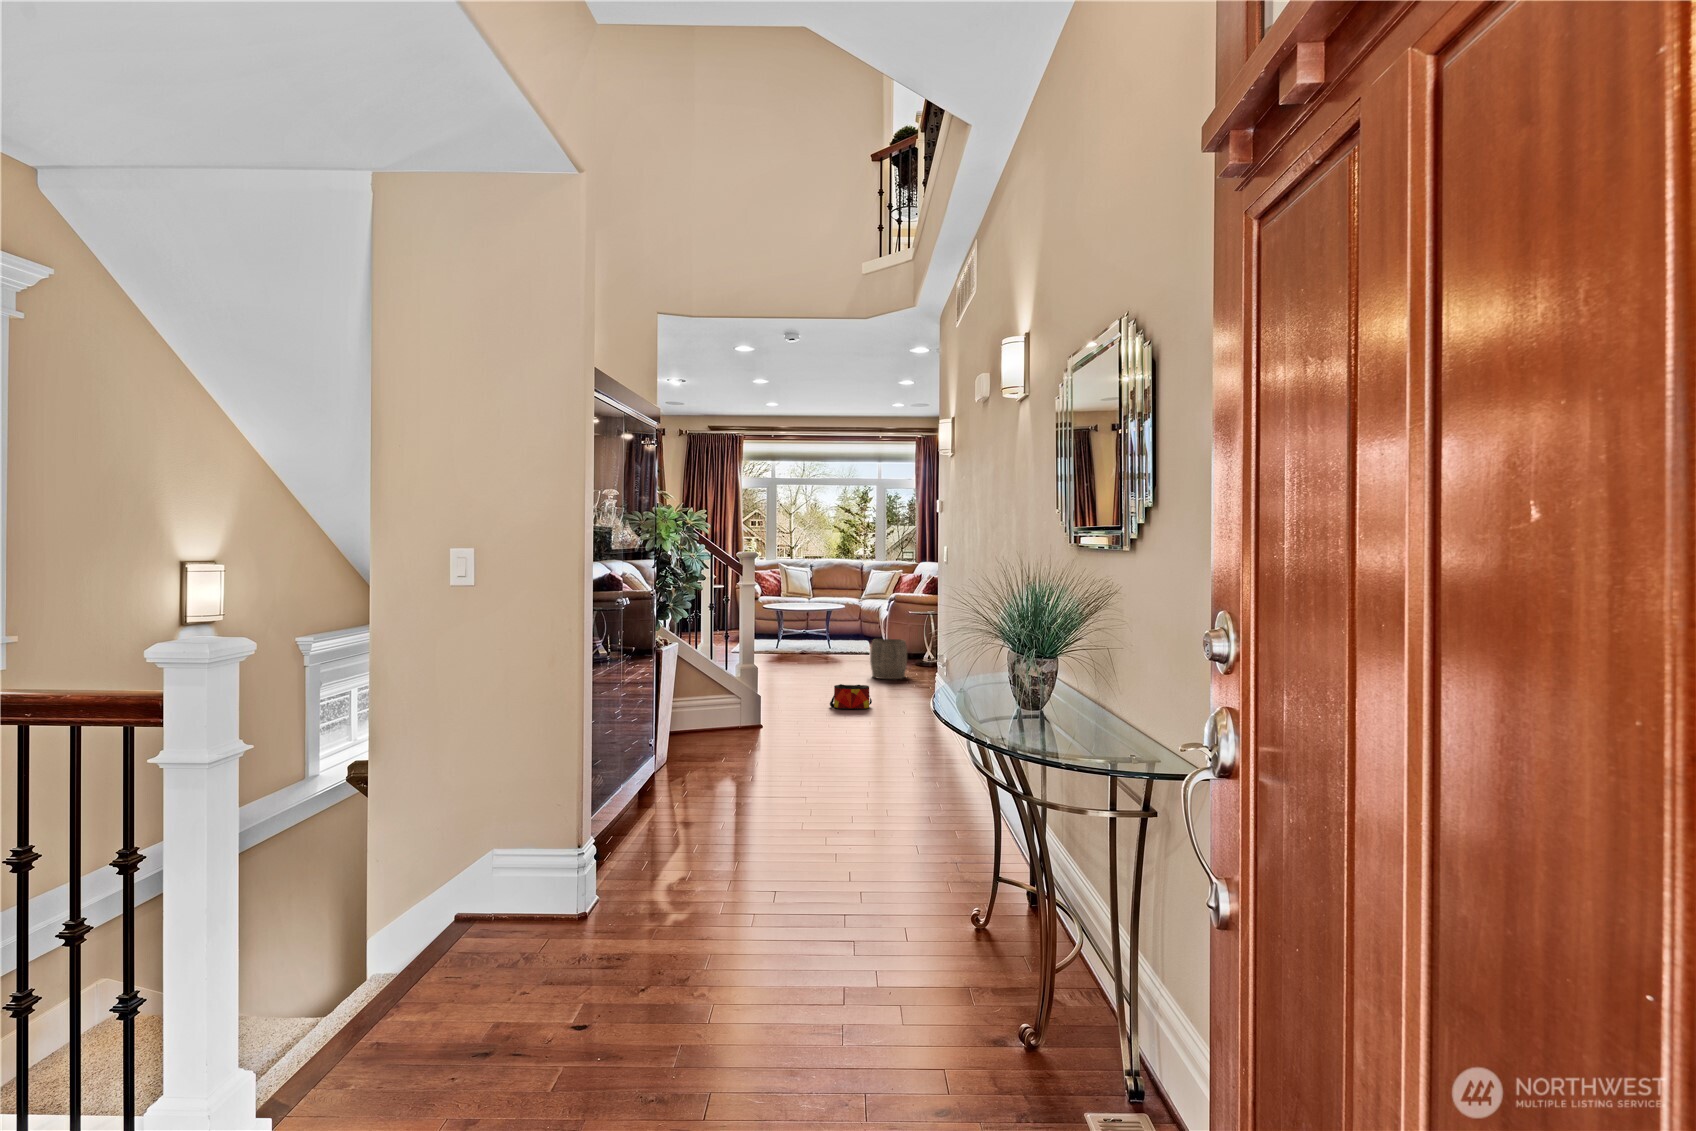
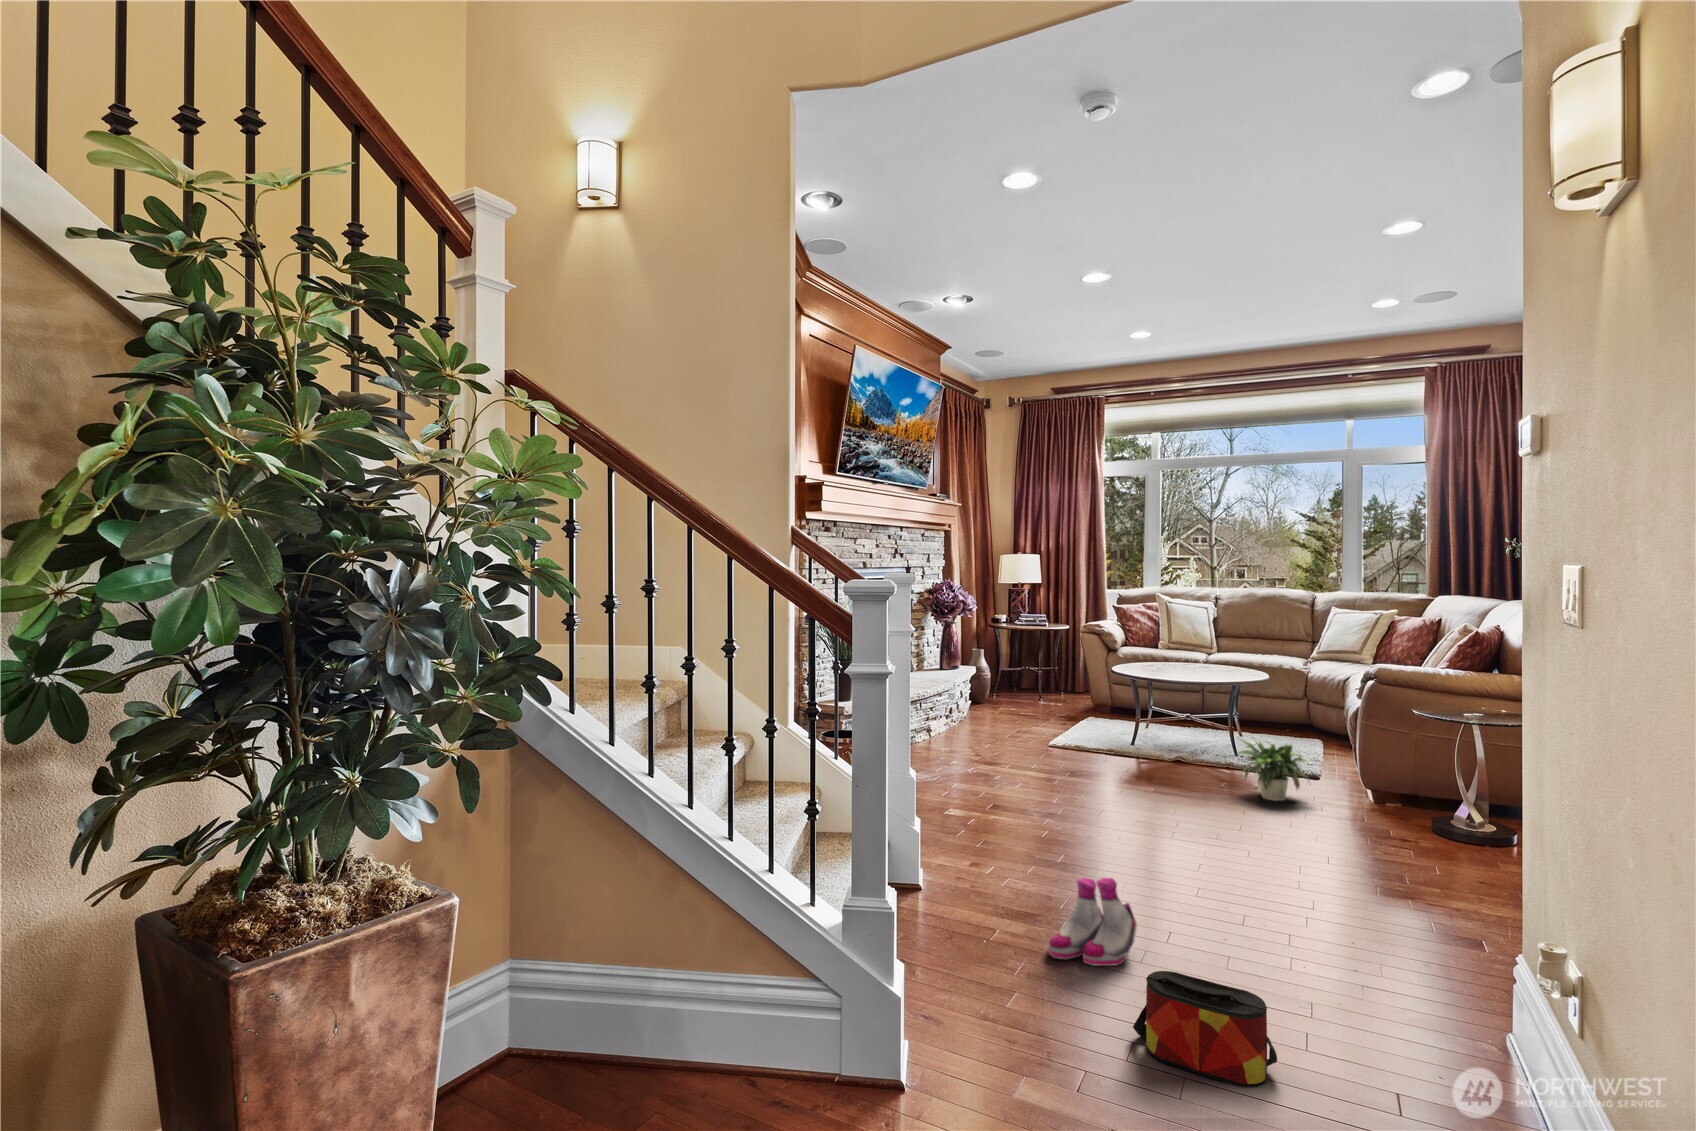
potted plant: none [829,632,868,661] -> present [1238,739,1308,801]
woven basket: present [870,639,907,679] -> none [1304,782,1412,899]
boots: none [791,669,821,699] -> present [1049,878,1137,966]

